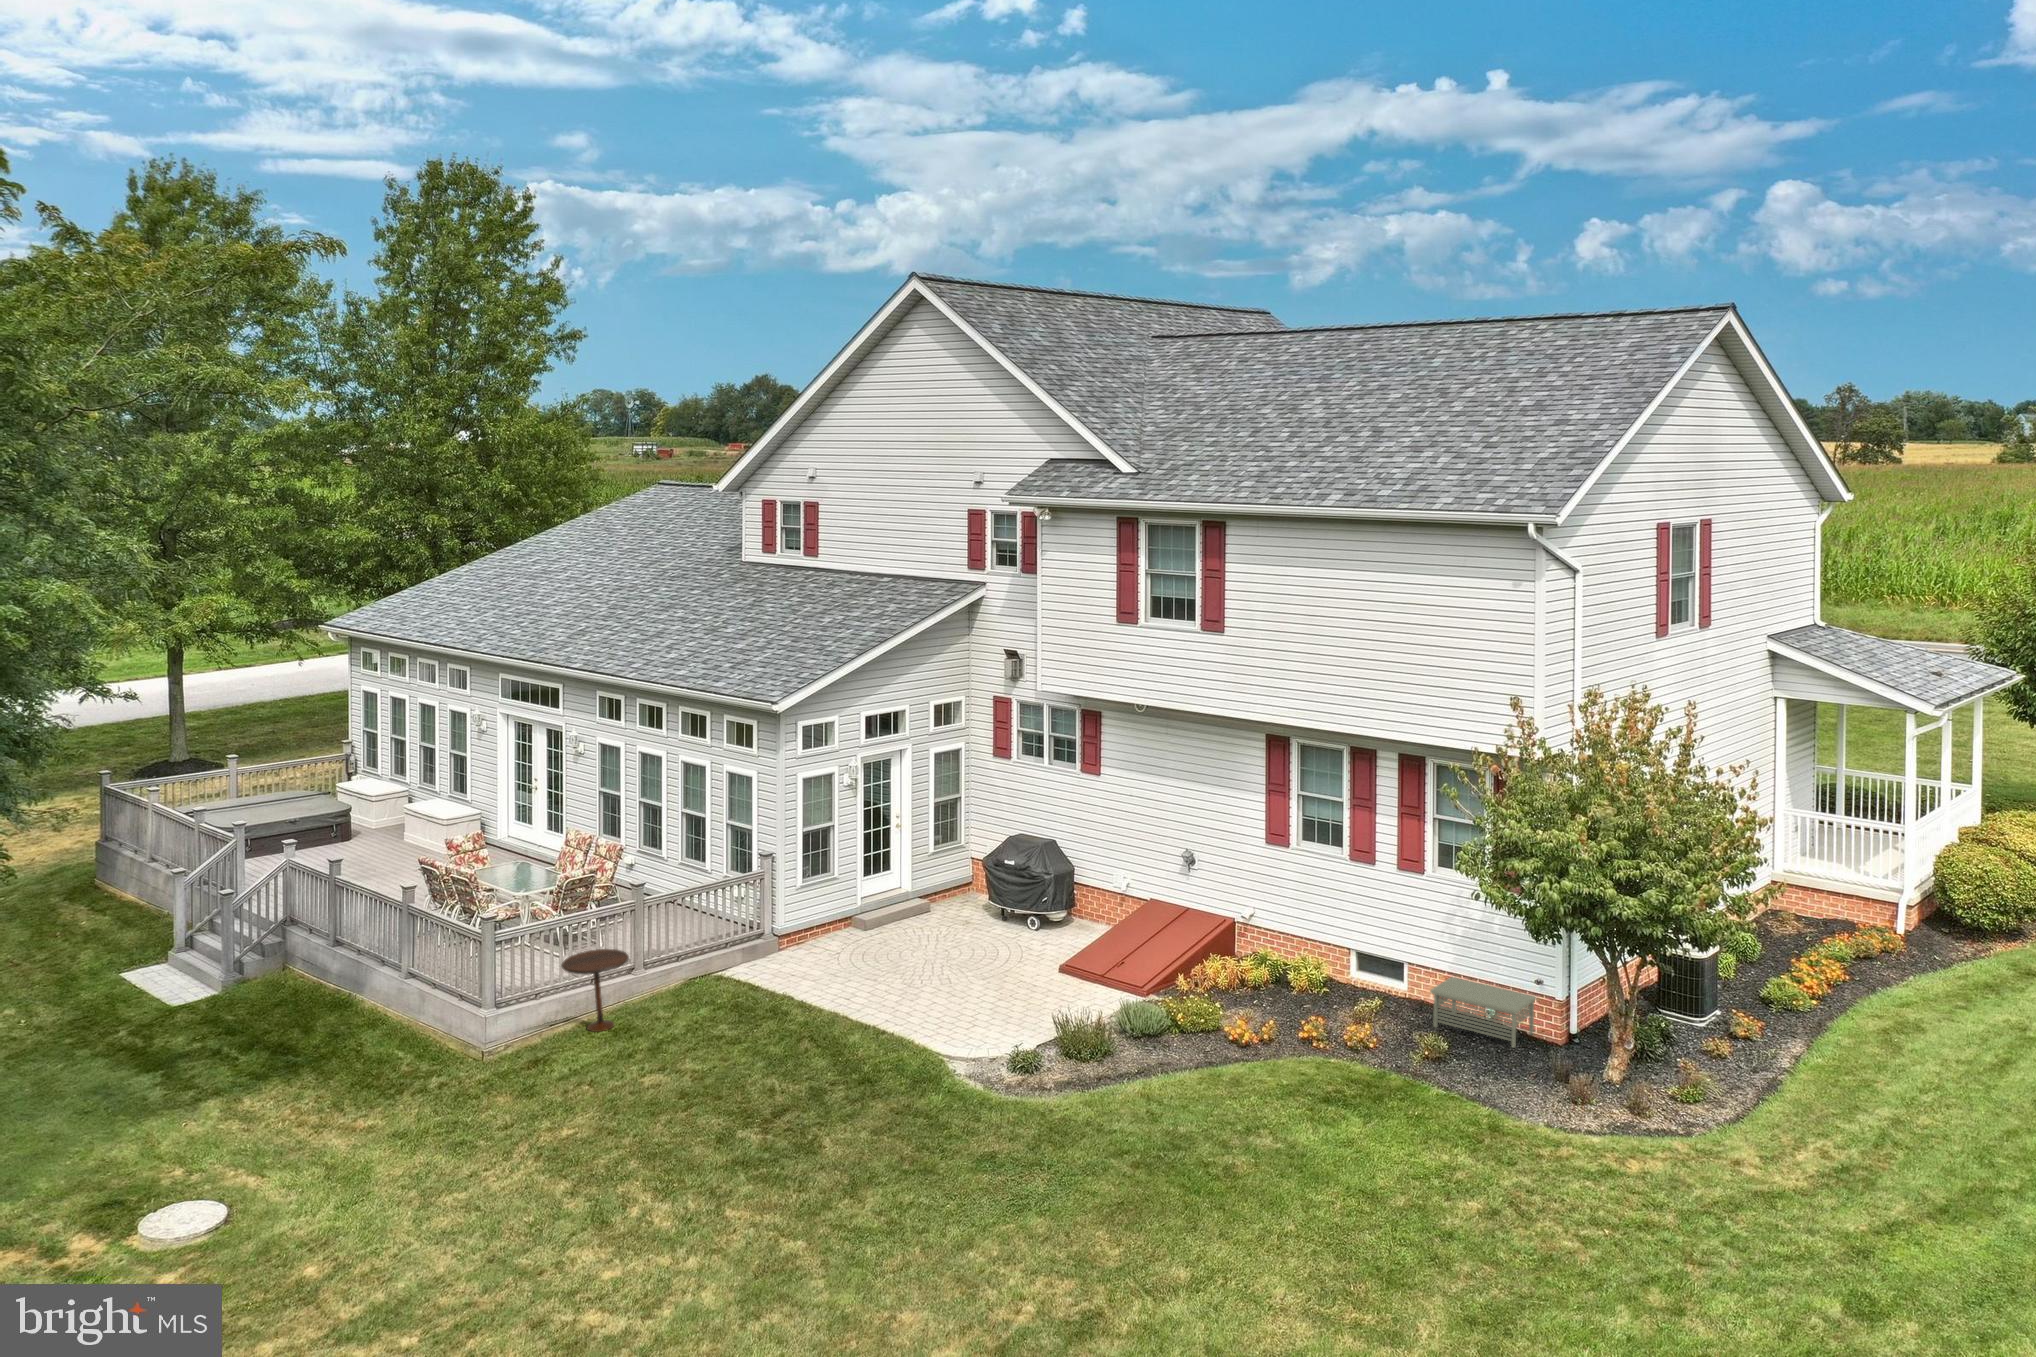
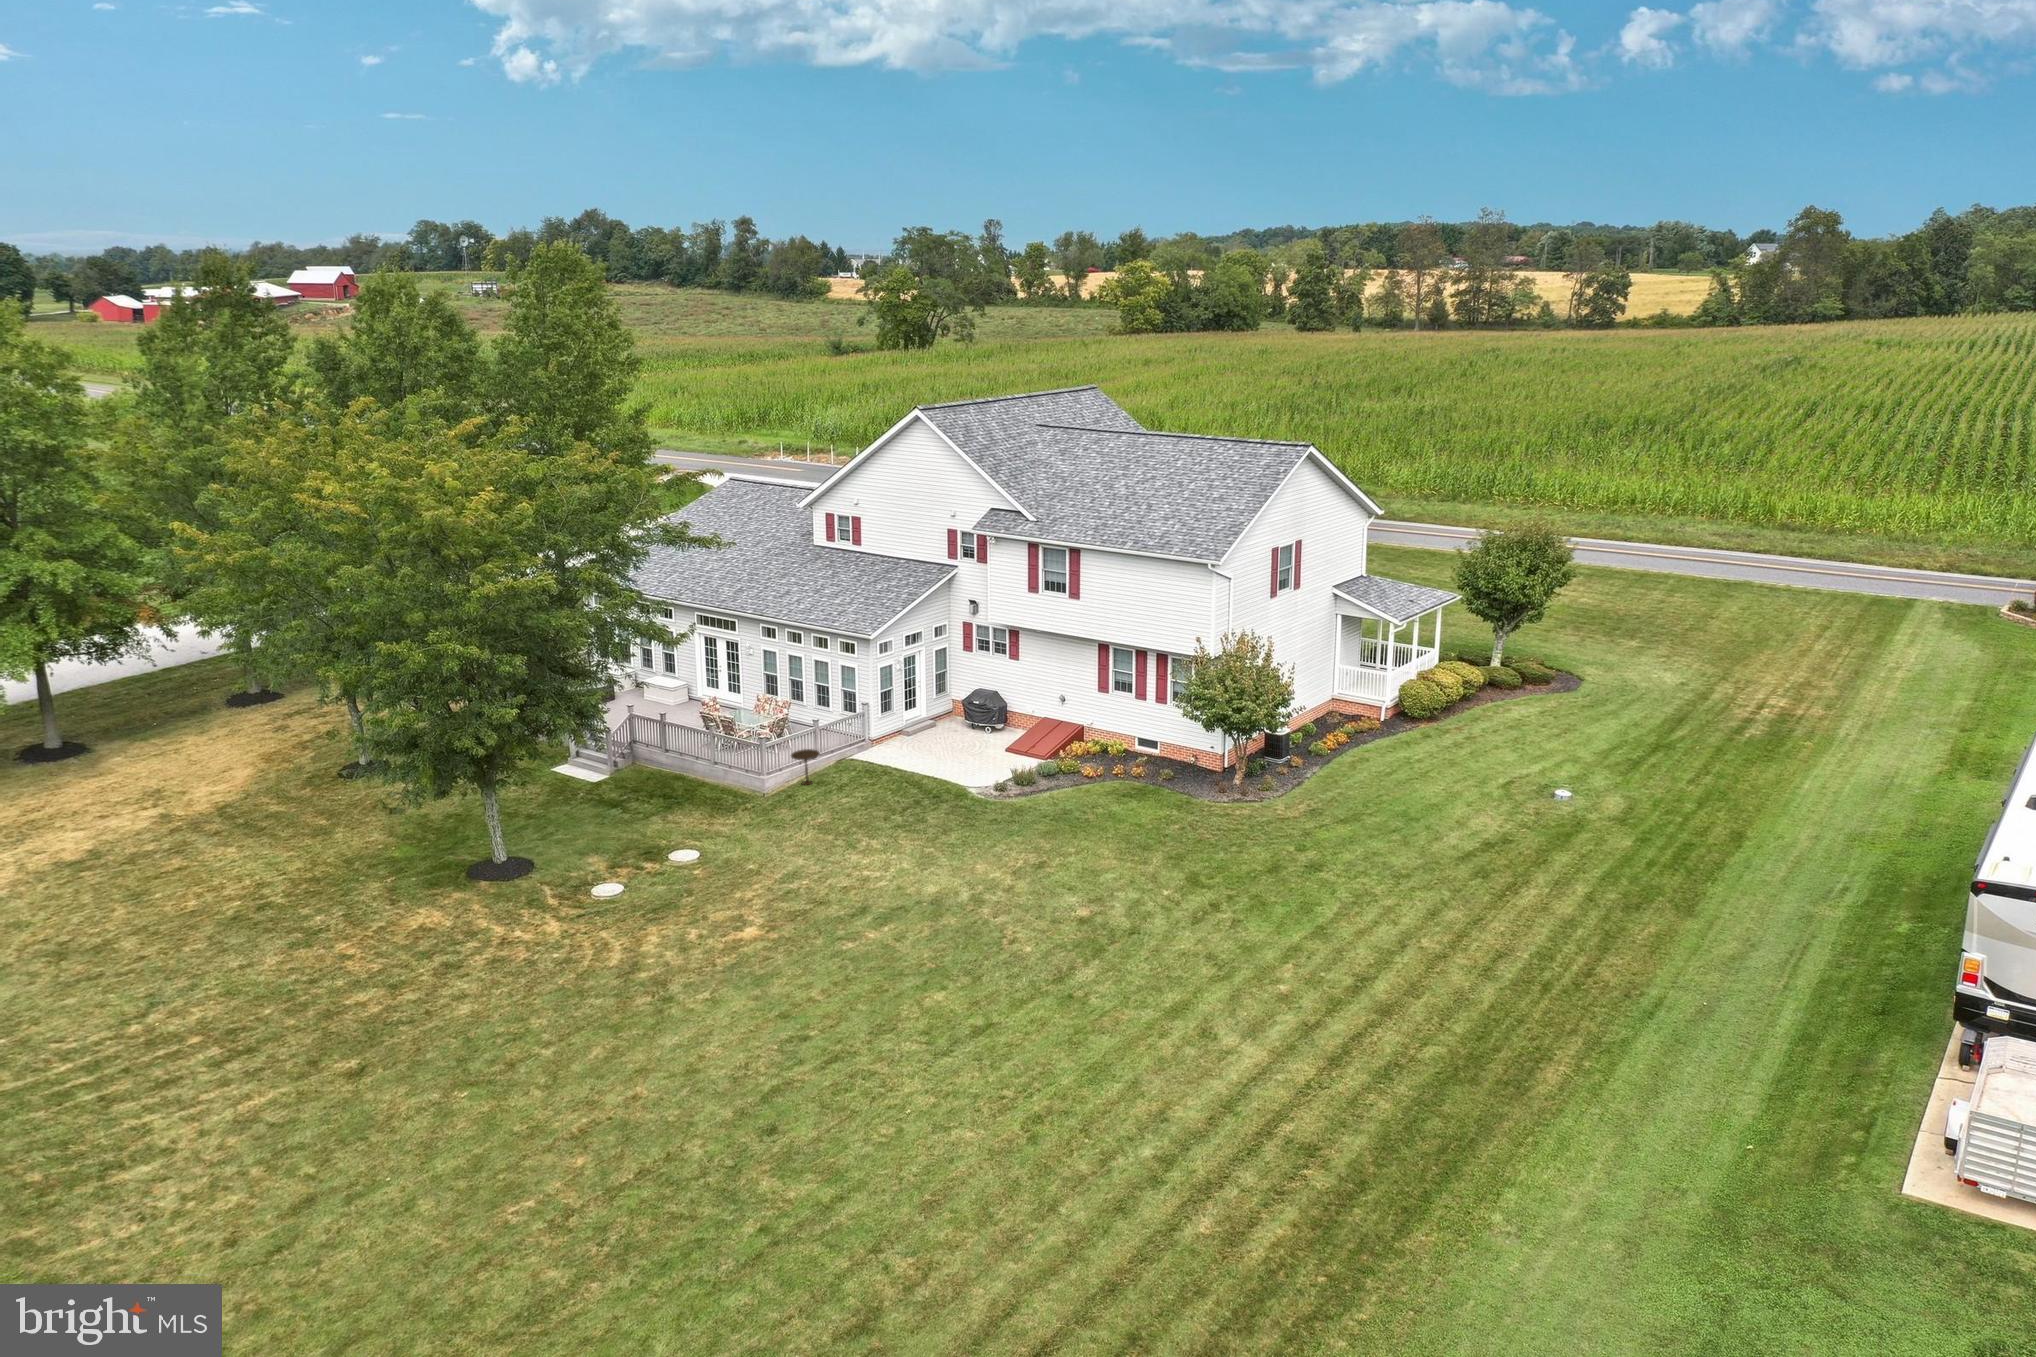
storage bench: present [1430,977,1536,1048] -> none [1168,748,1211,775]

